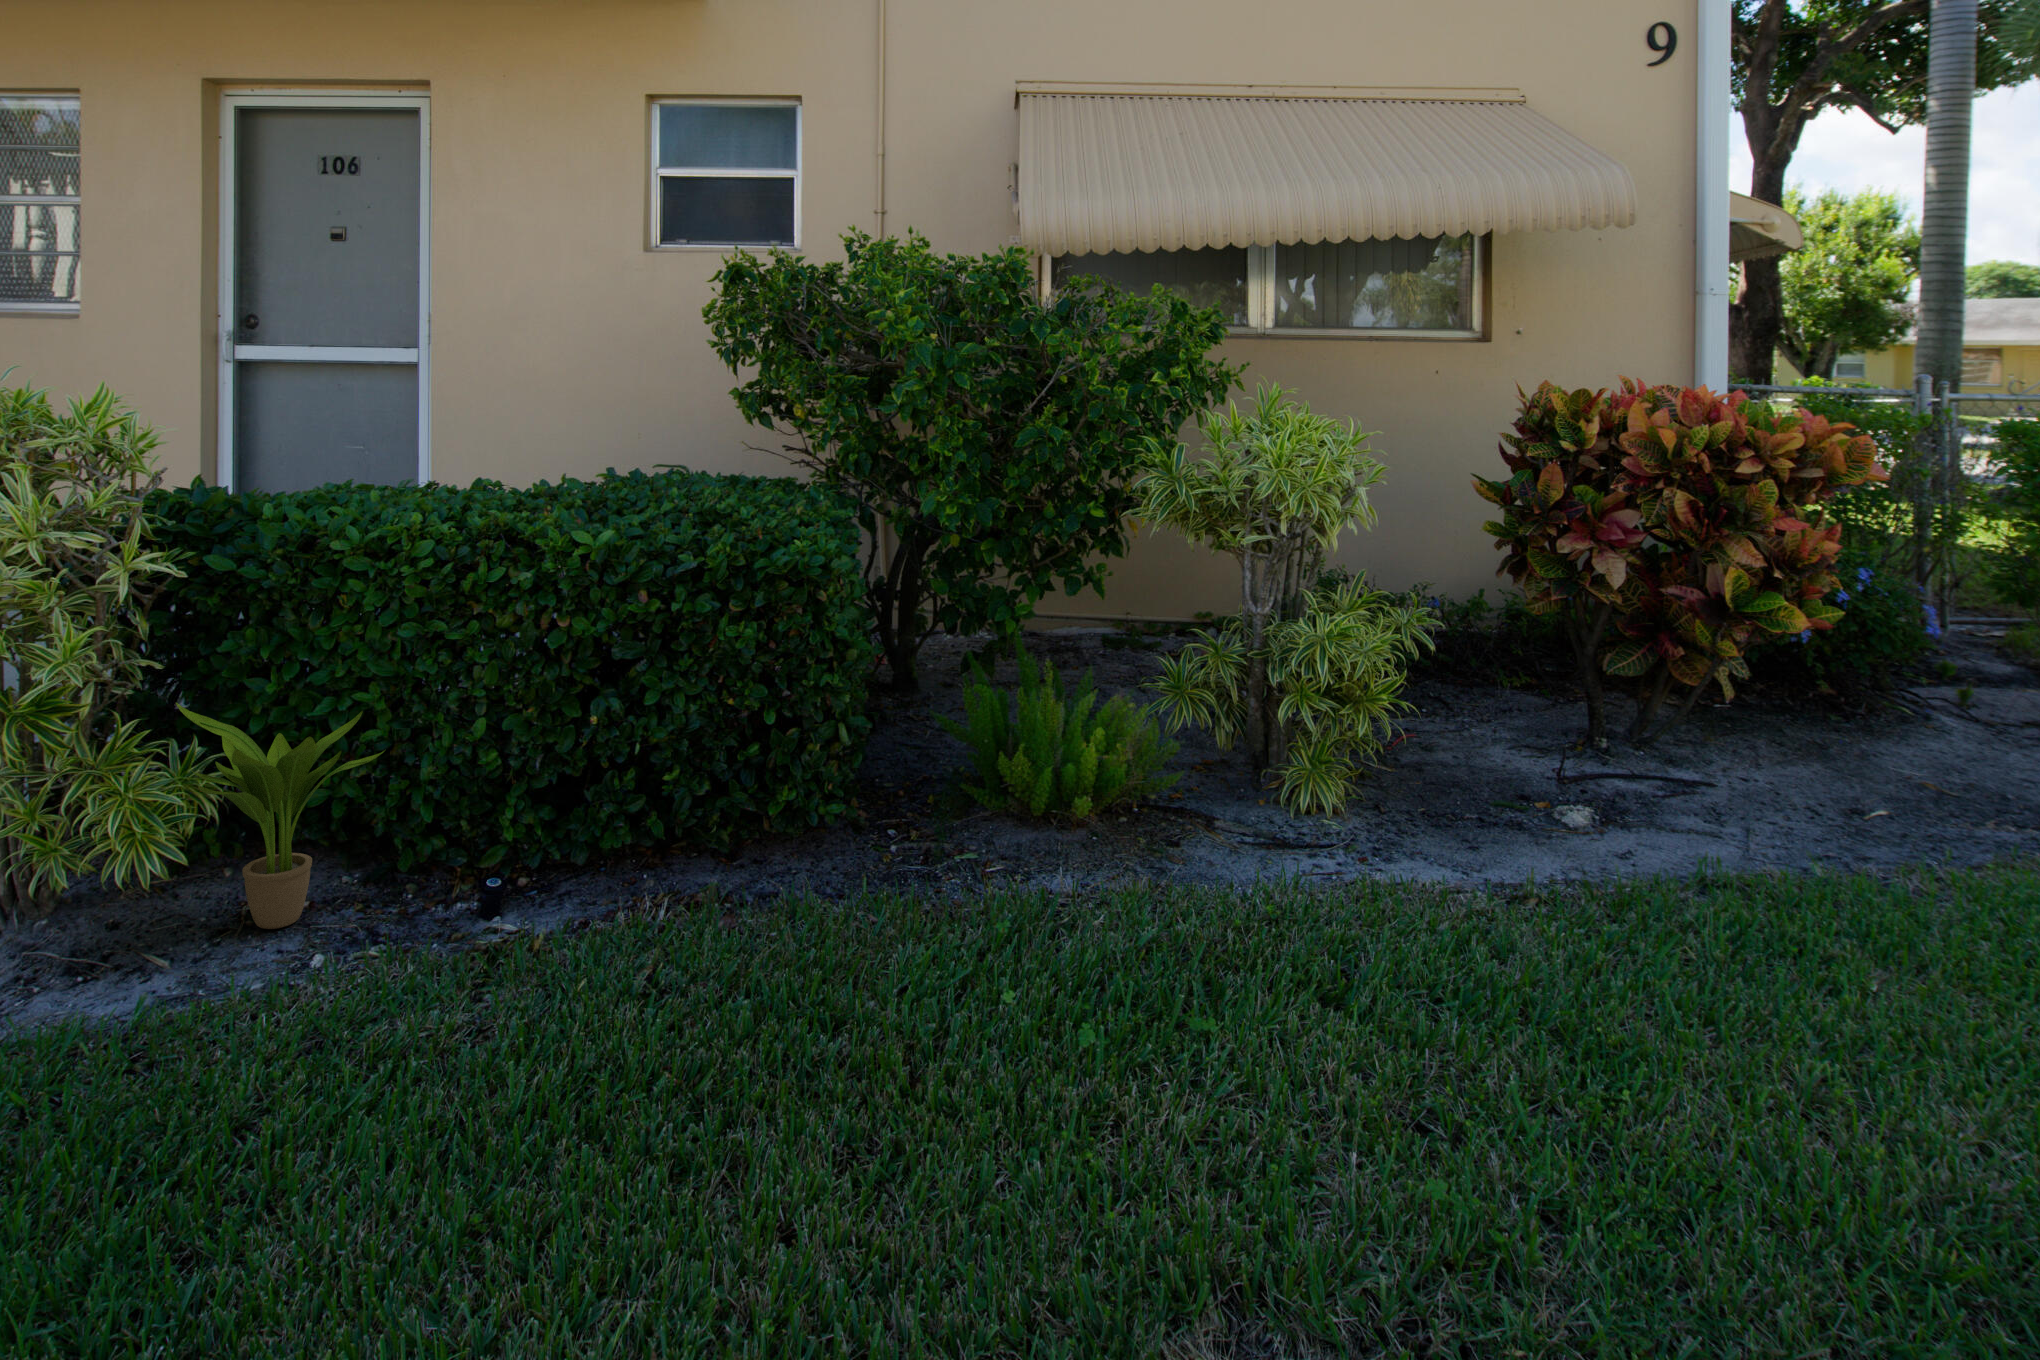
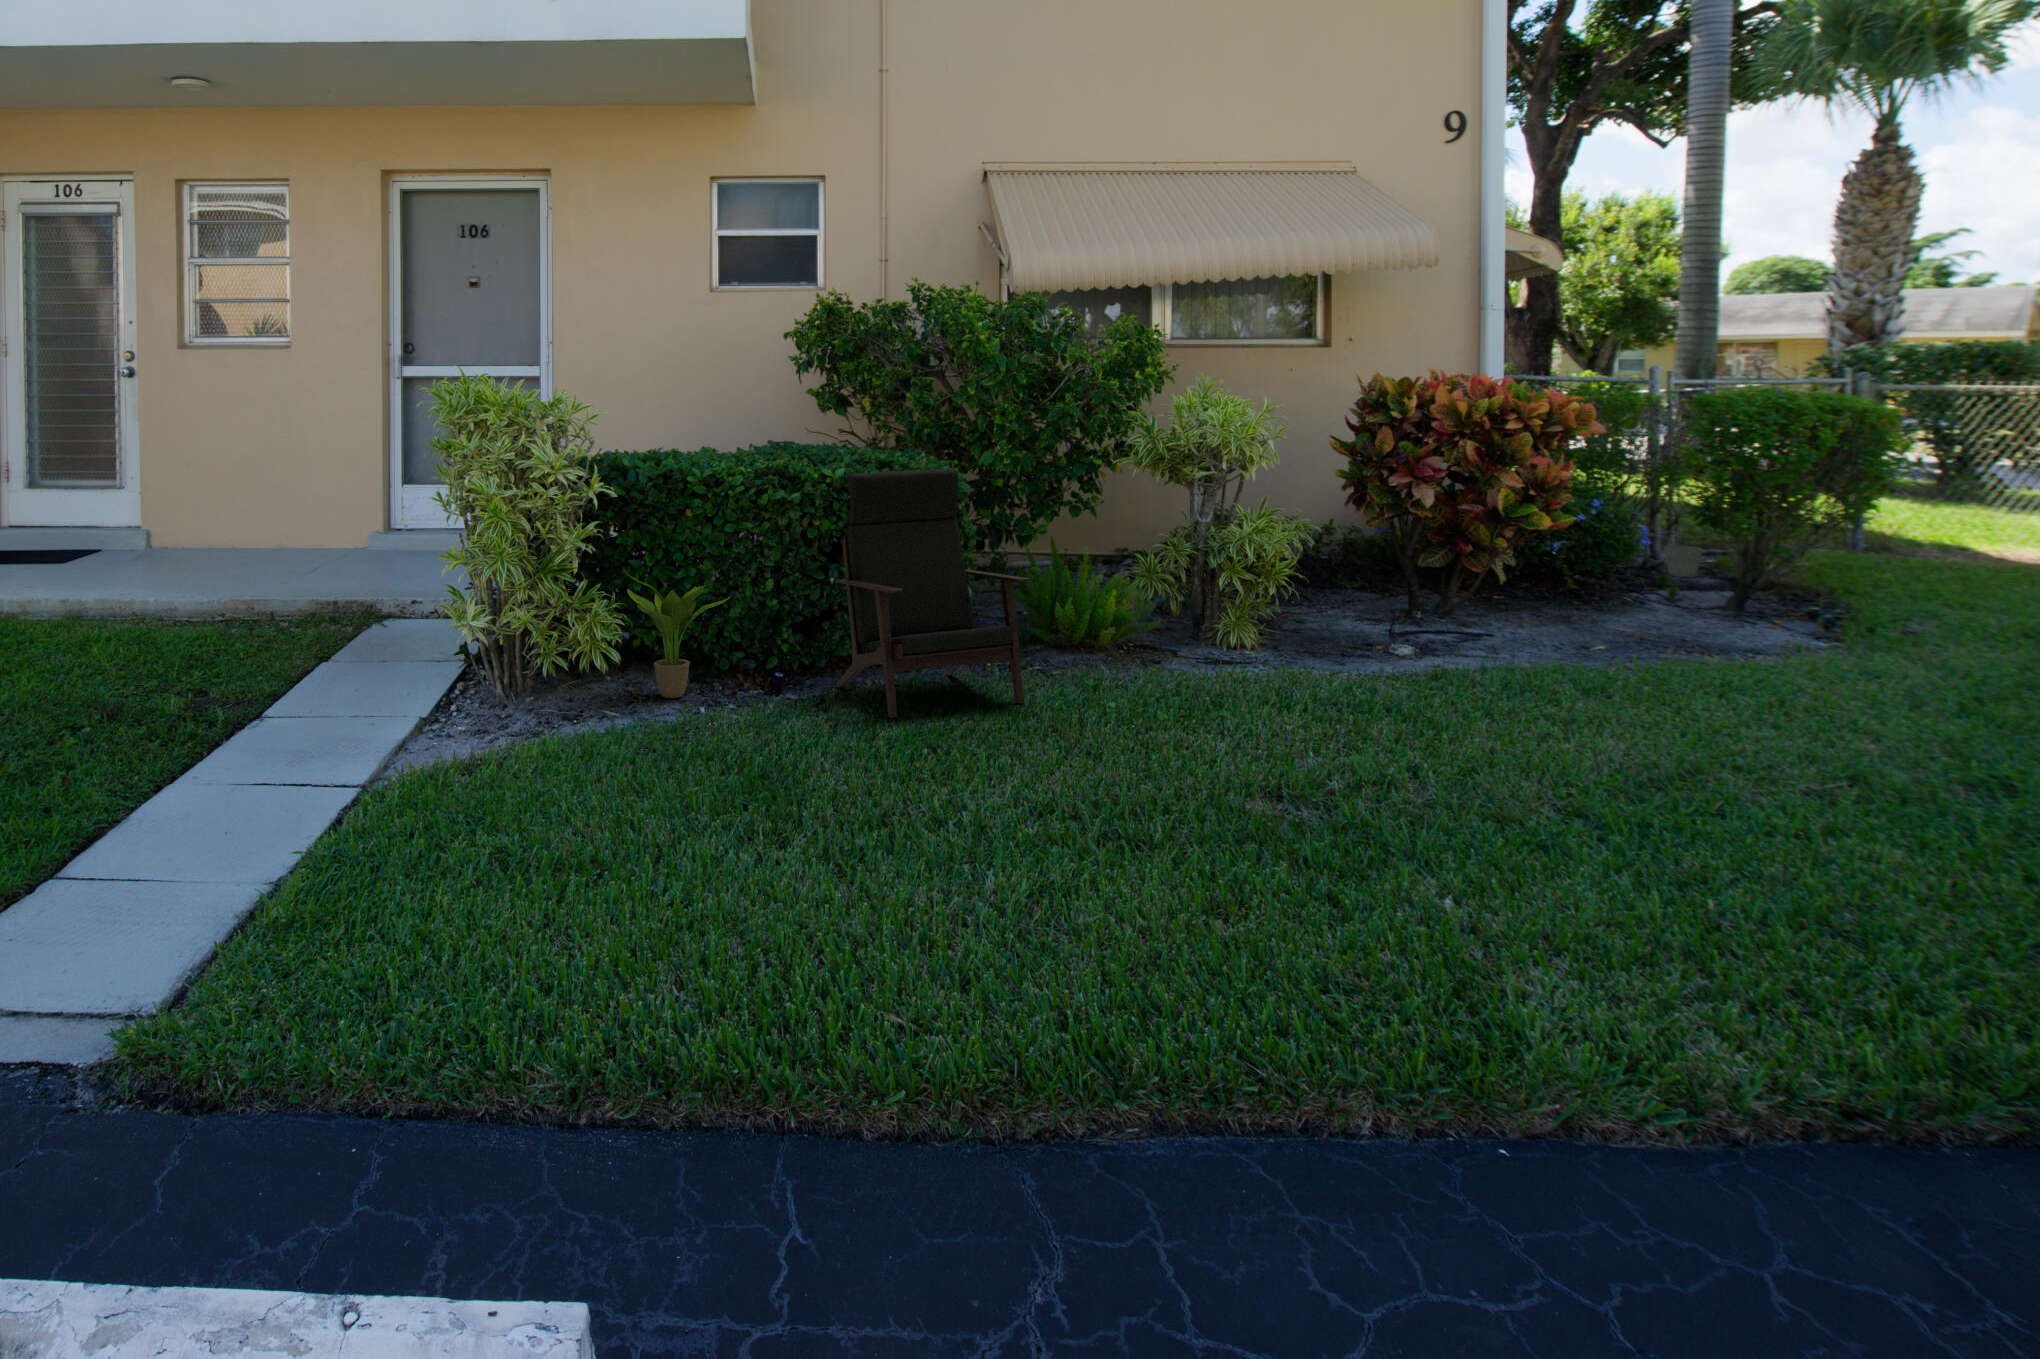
lounge chair: none [571,529,882,1007] -> present [836,469,1030,718]
bucket: none [1946,605,2004,673] -> present [1664,532,1702,577]

